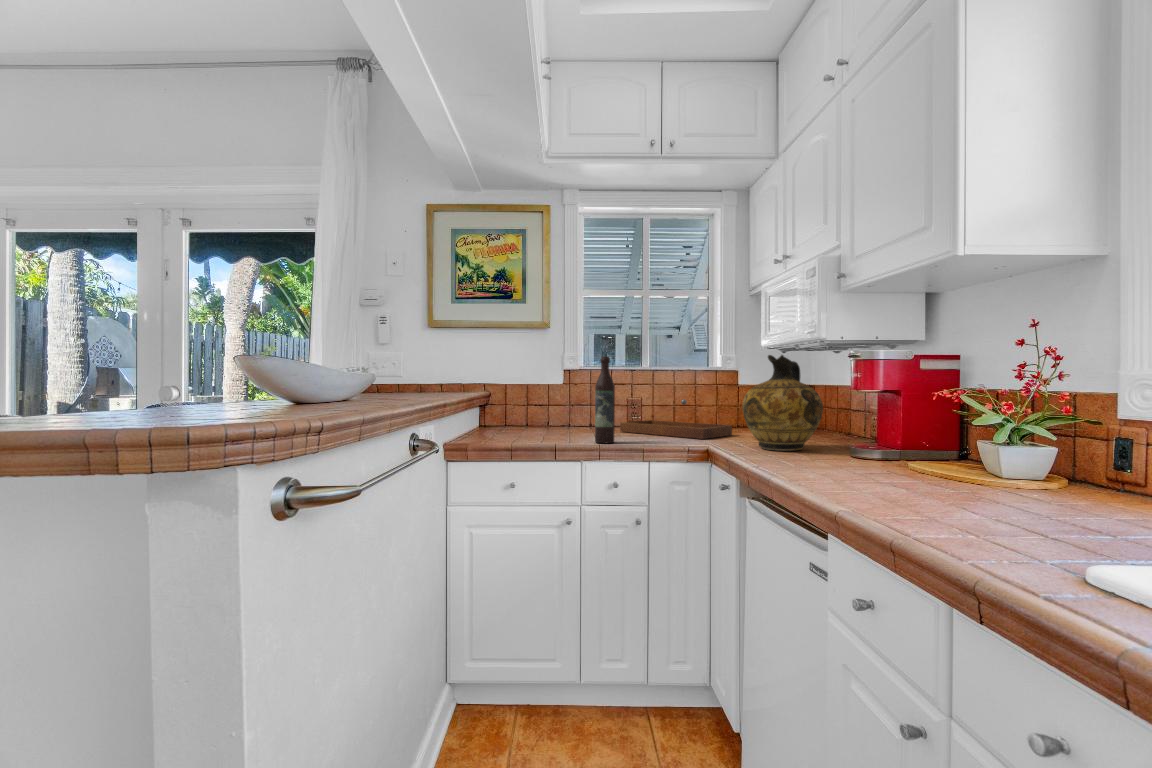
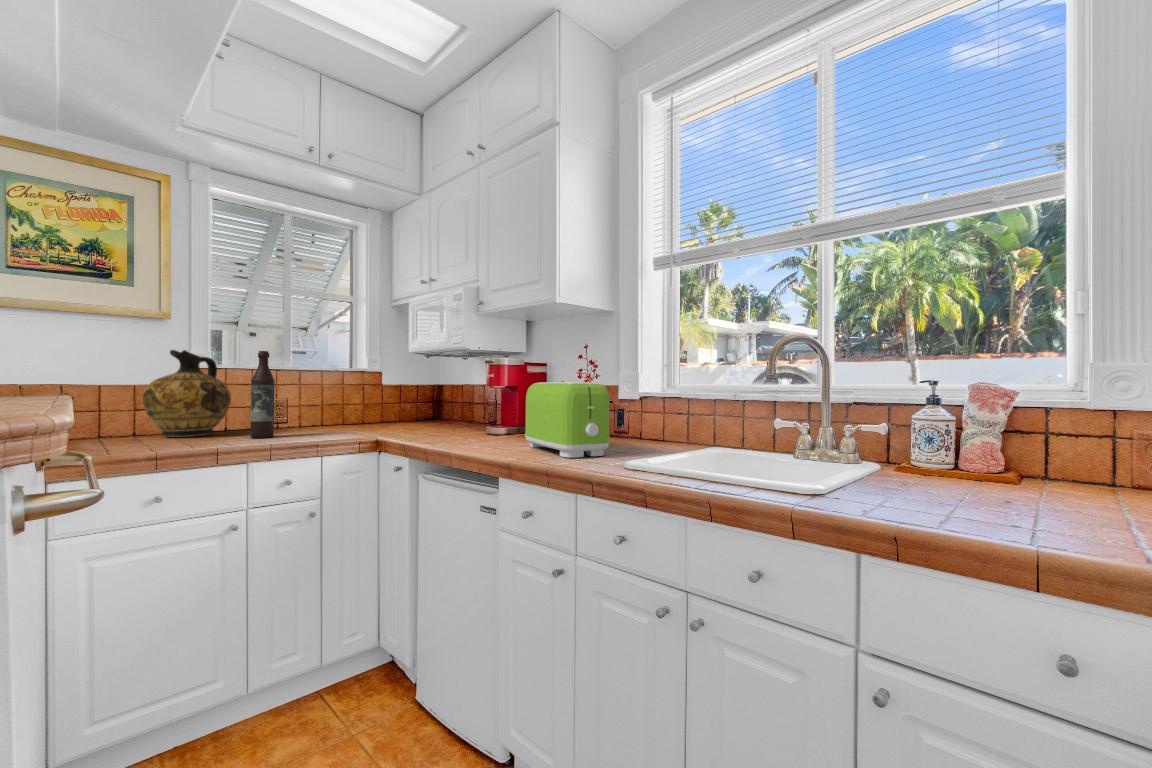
ceramic jug: present [742,355,823,451] -> present [143,350,231,437]
toaster: none [891,389,1040,520] -> present [525,382,610,458]
tray: present [620,399,732,439] -> none [266,395,382,429]

